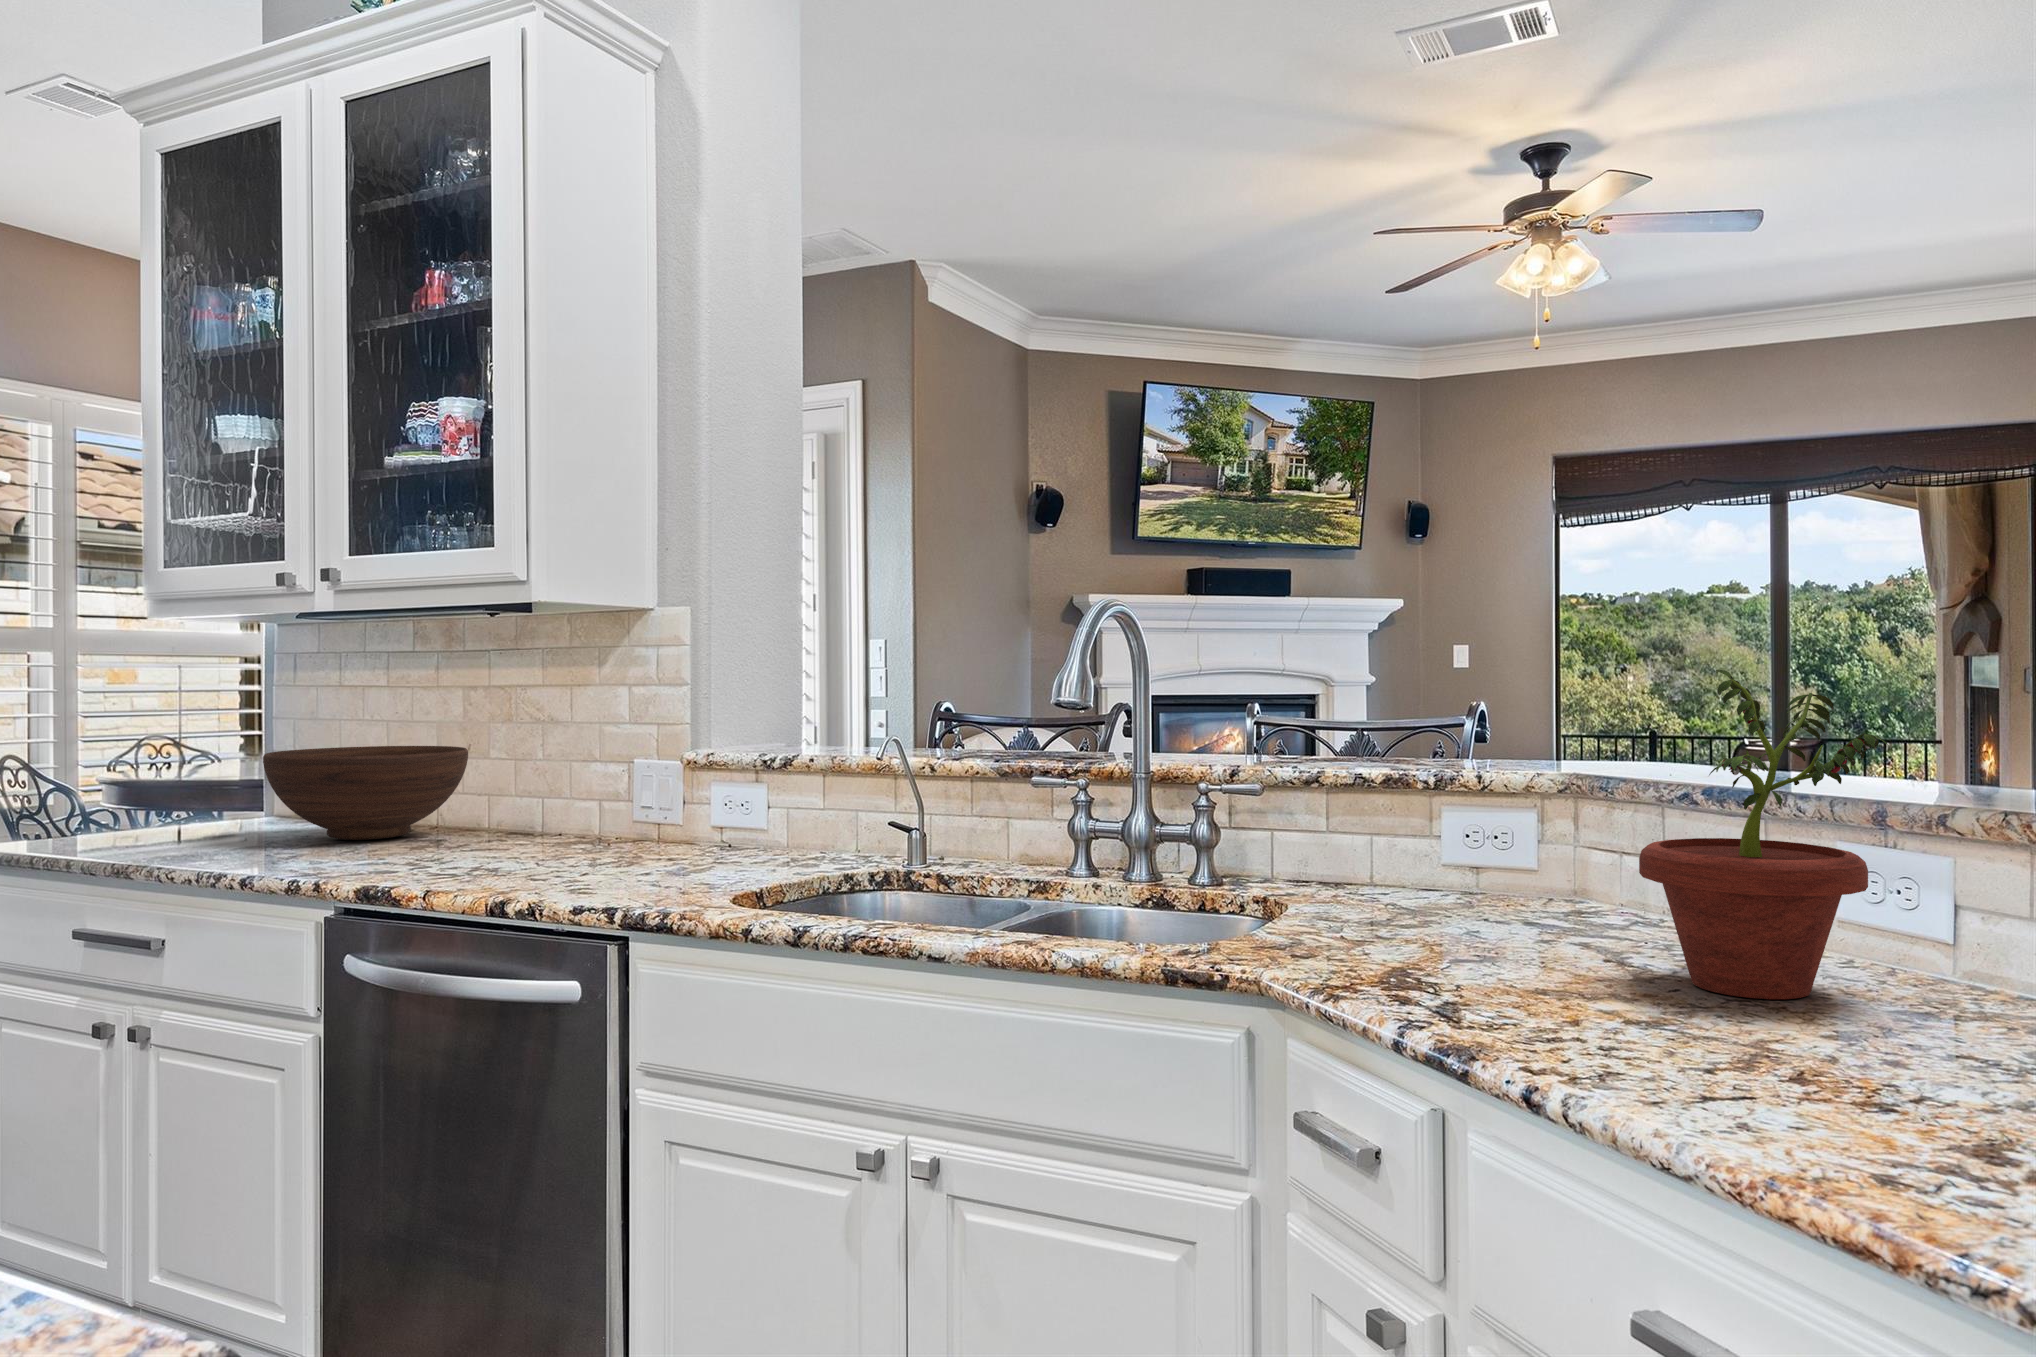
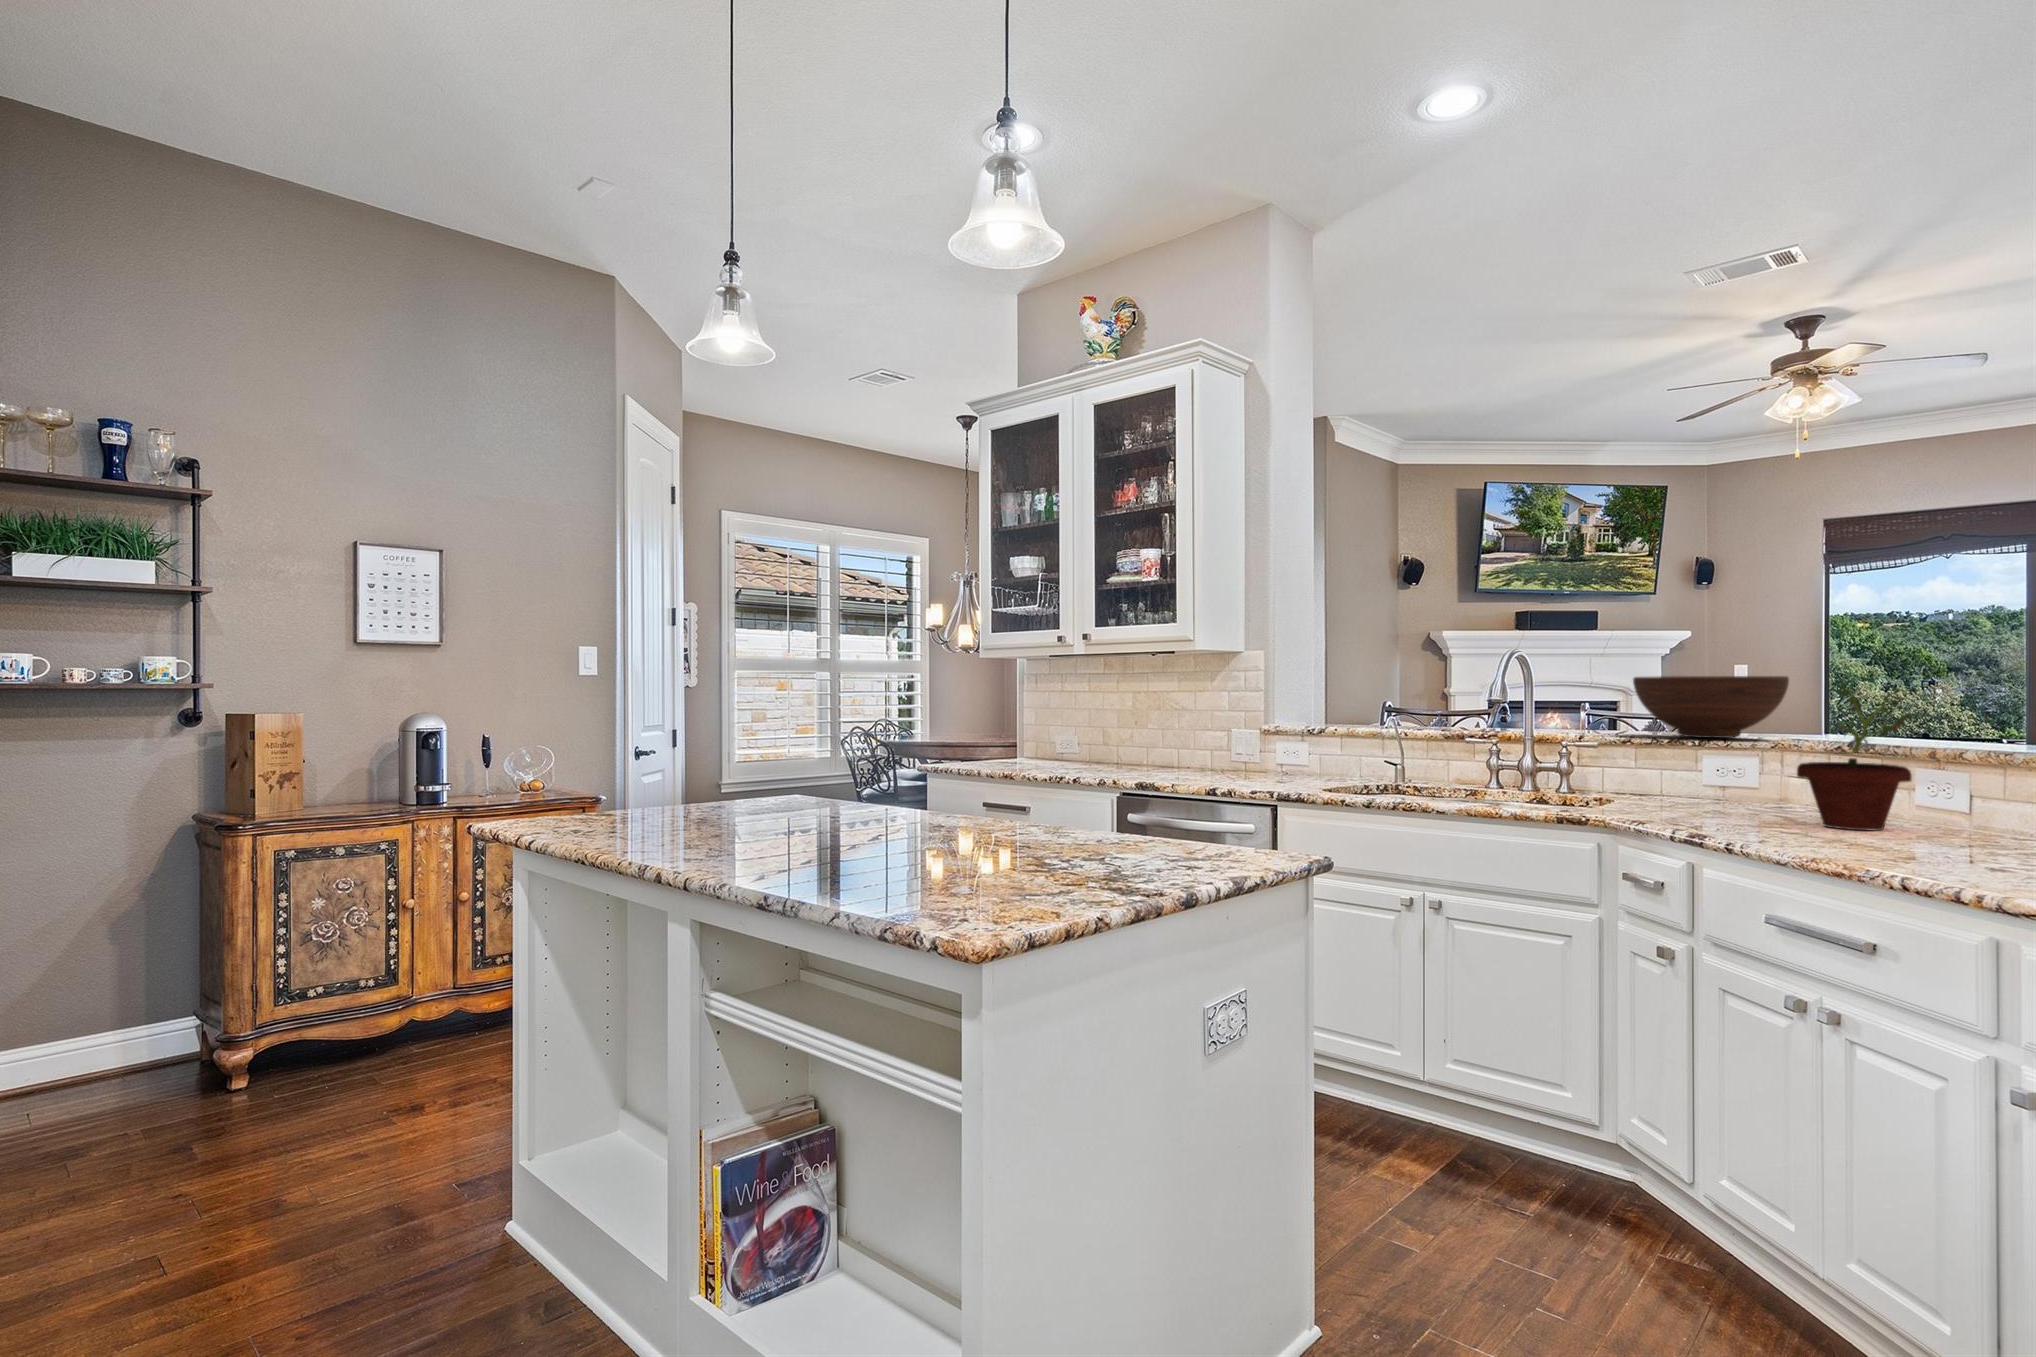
fruit bowl: present [263,746,468,840] -> present [1633,676,1789,738]

